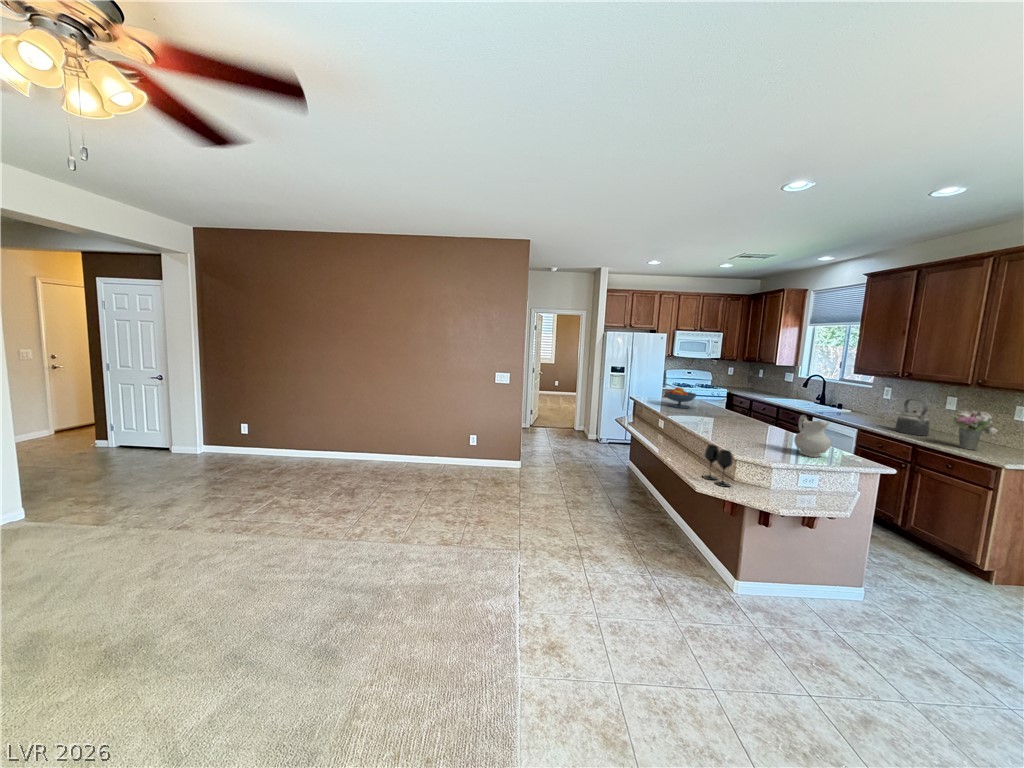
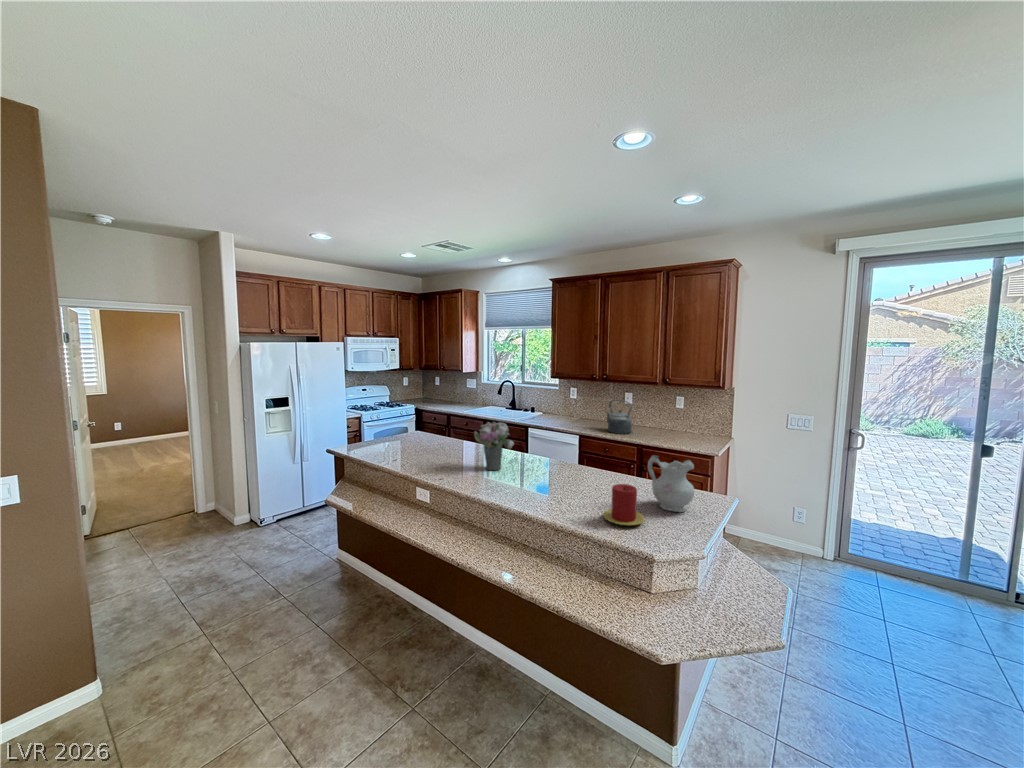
fruit bowl: present [665,387,696,408] -> none [396,424,442,458]
flower bouquet: present [950,411,997,450] -> present [474,422,514,471]
candle: none [739,424,769,449] -> present [603,484,644,525]
wine glass: present [702,444,733,487] -> none [595,545,654,621]

